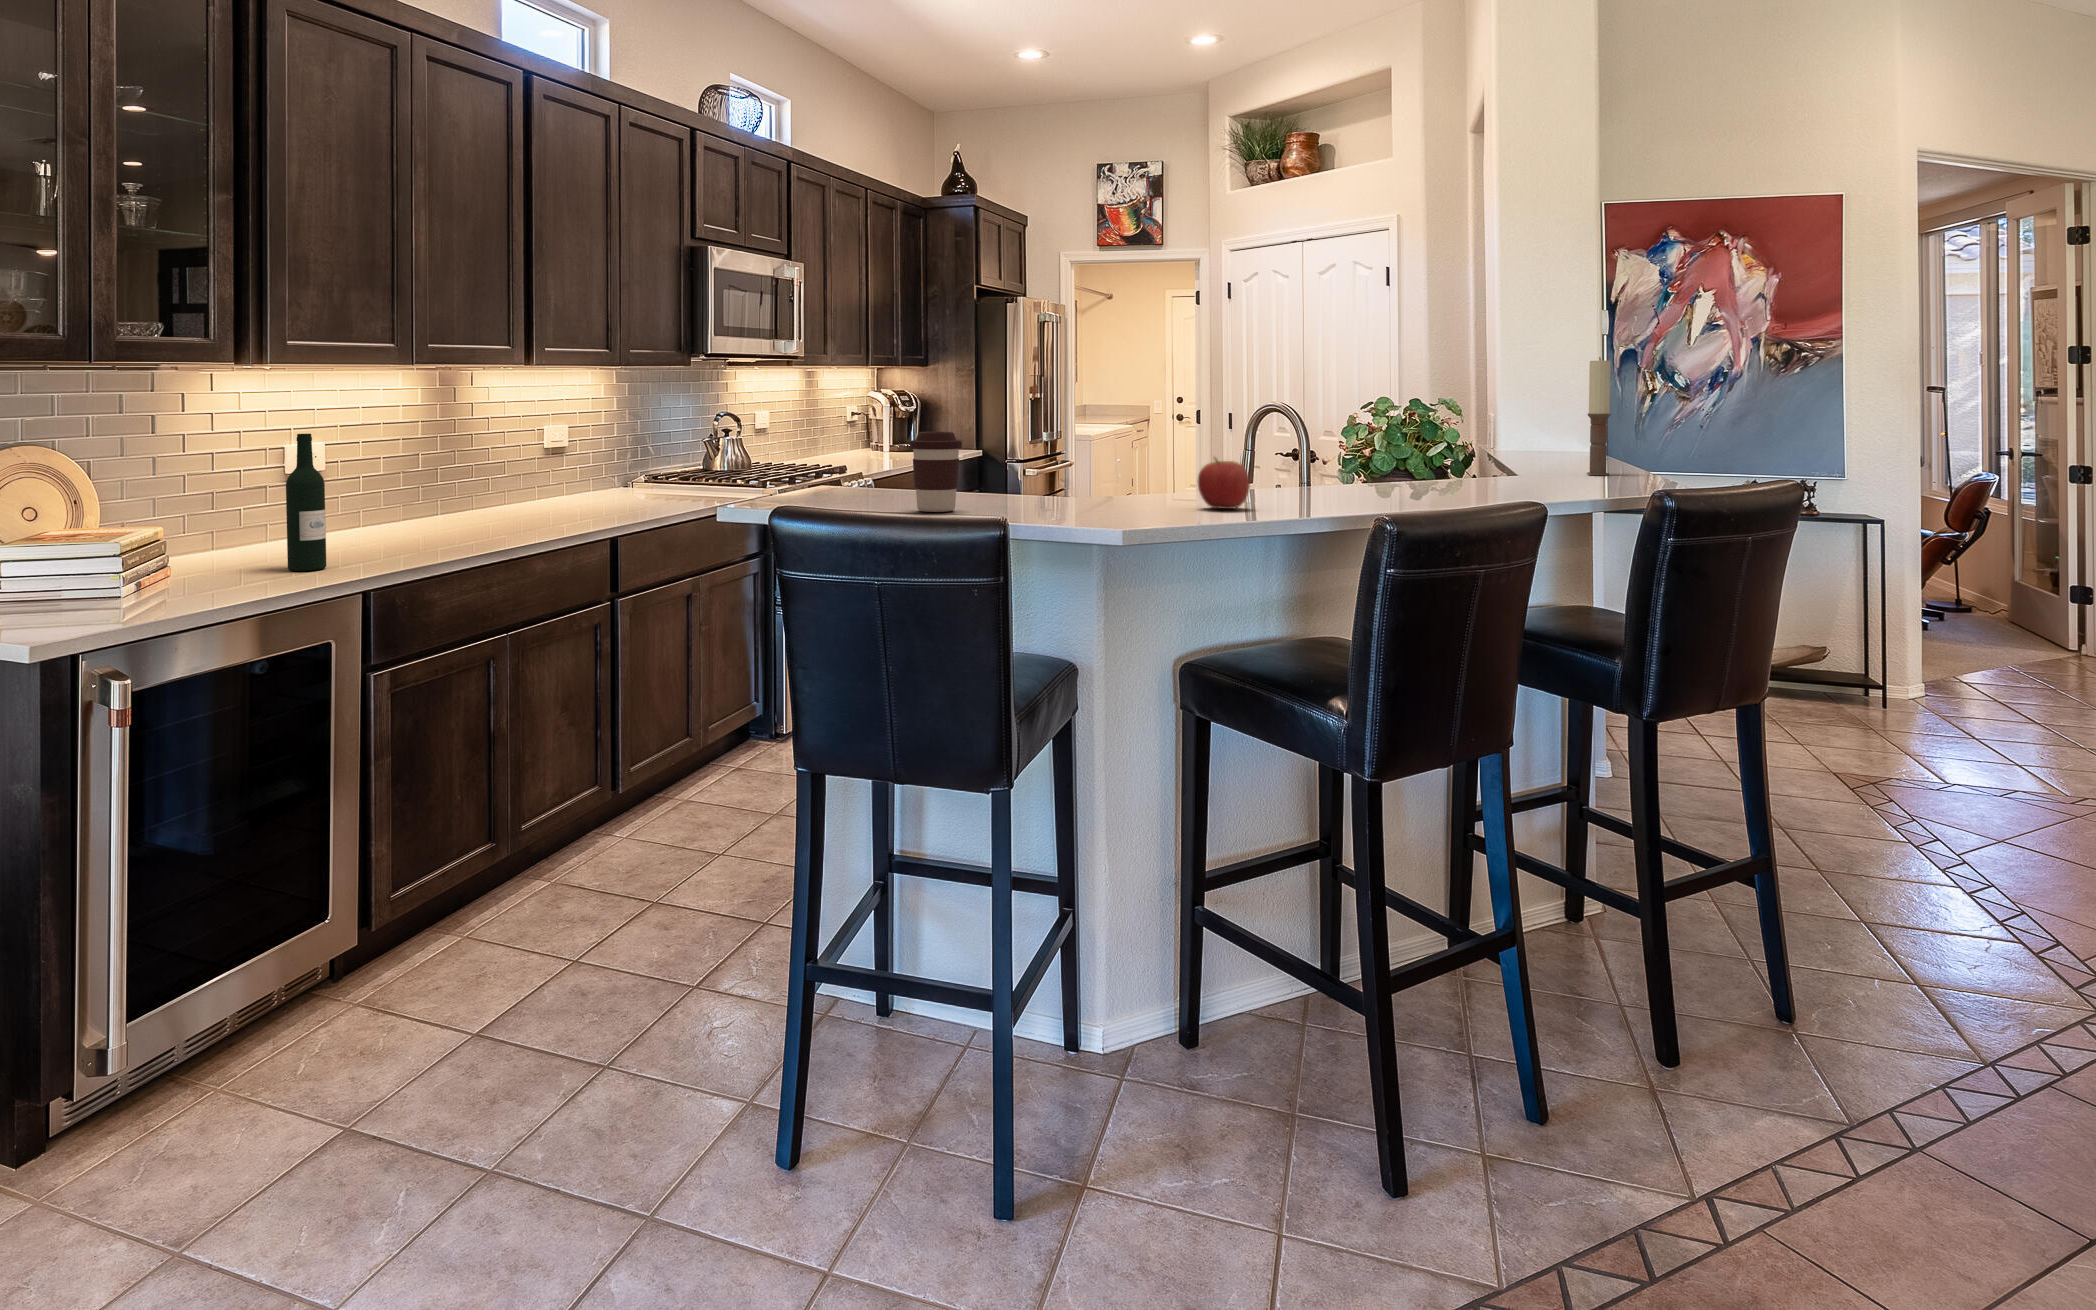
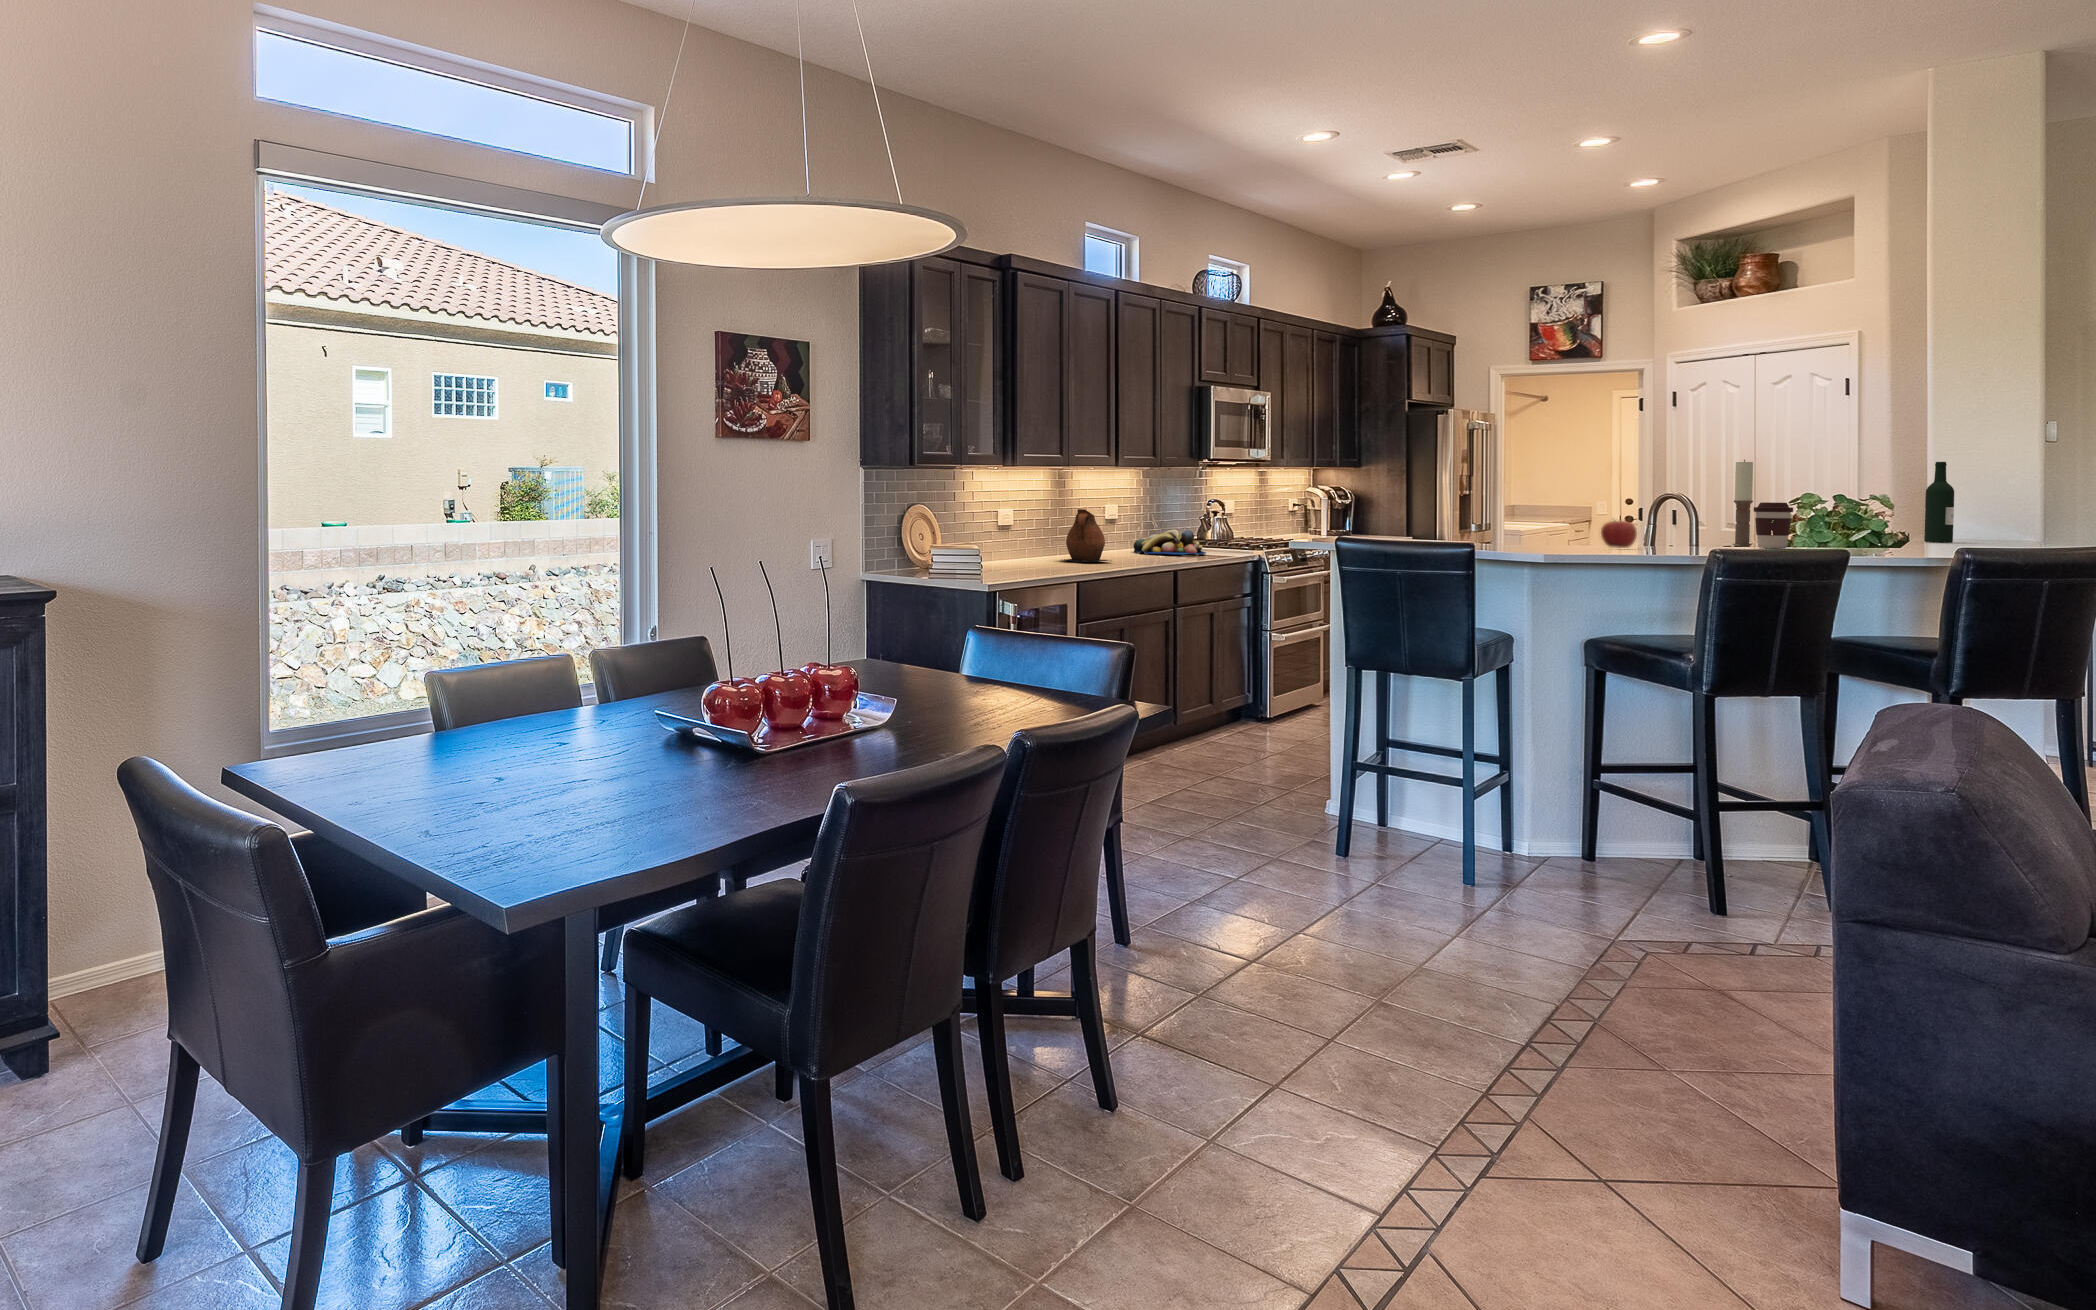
candle: present [1587,357,1611,475] -> present [1733,460,1753,545]
coffee cup: present [910,432,962,512] -> present [1754,502,1793,548]
wine bottle: present [286,434,326,571] -> present [1924,462,1954,543]
ceramic pitcher: none [418,439,509,530] -> present [1064,509,1111,562]
fruit bowl: none [588,460,695,501] -> present [1133,529,1206,555]

